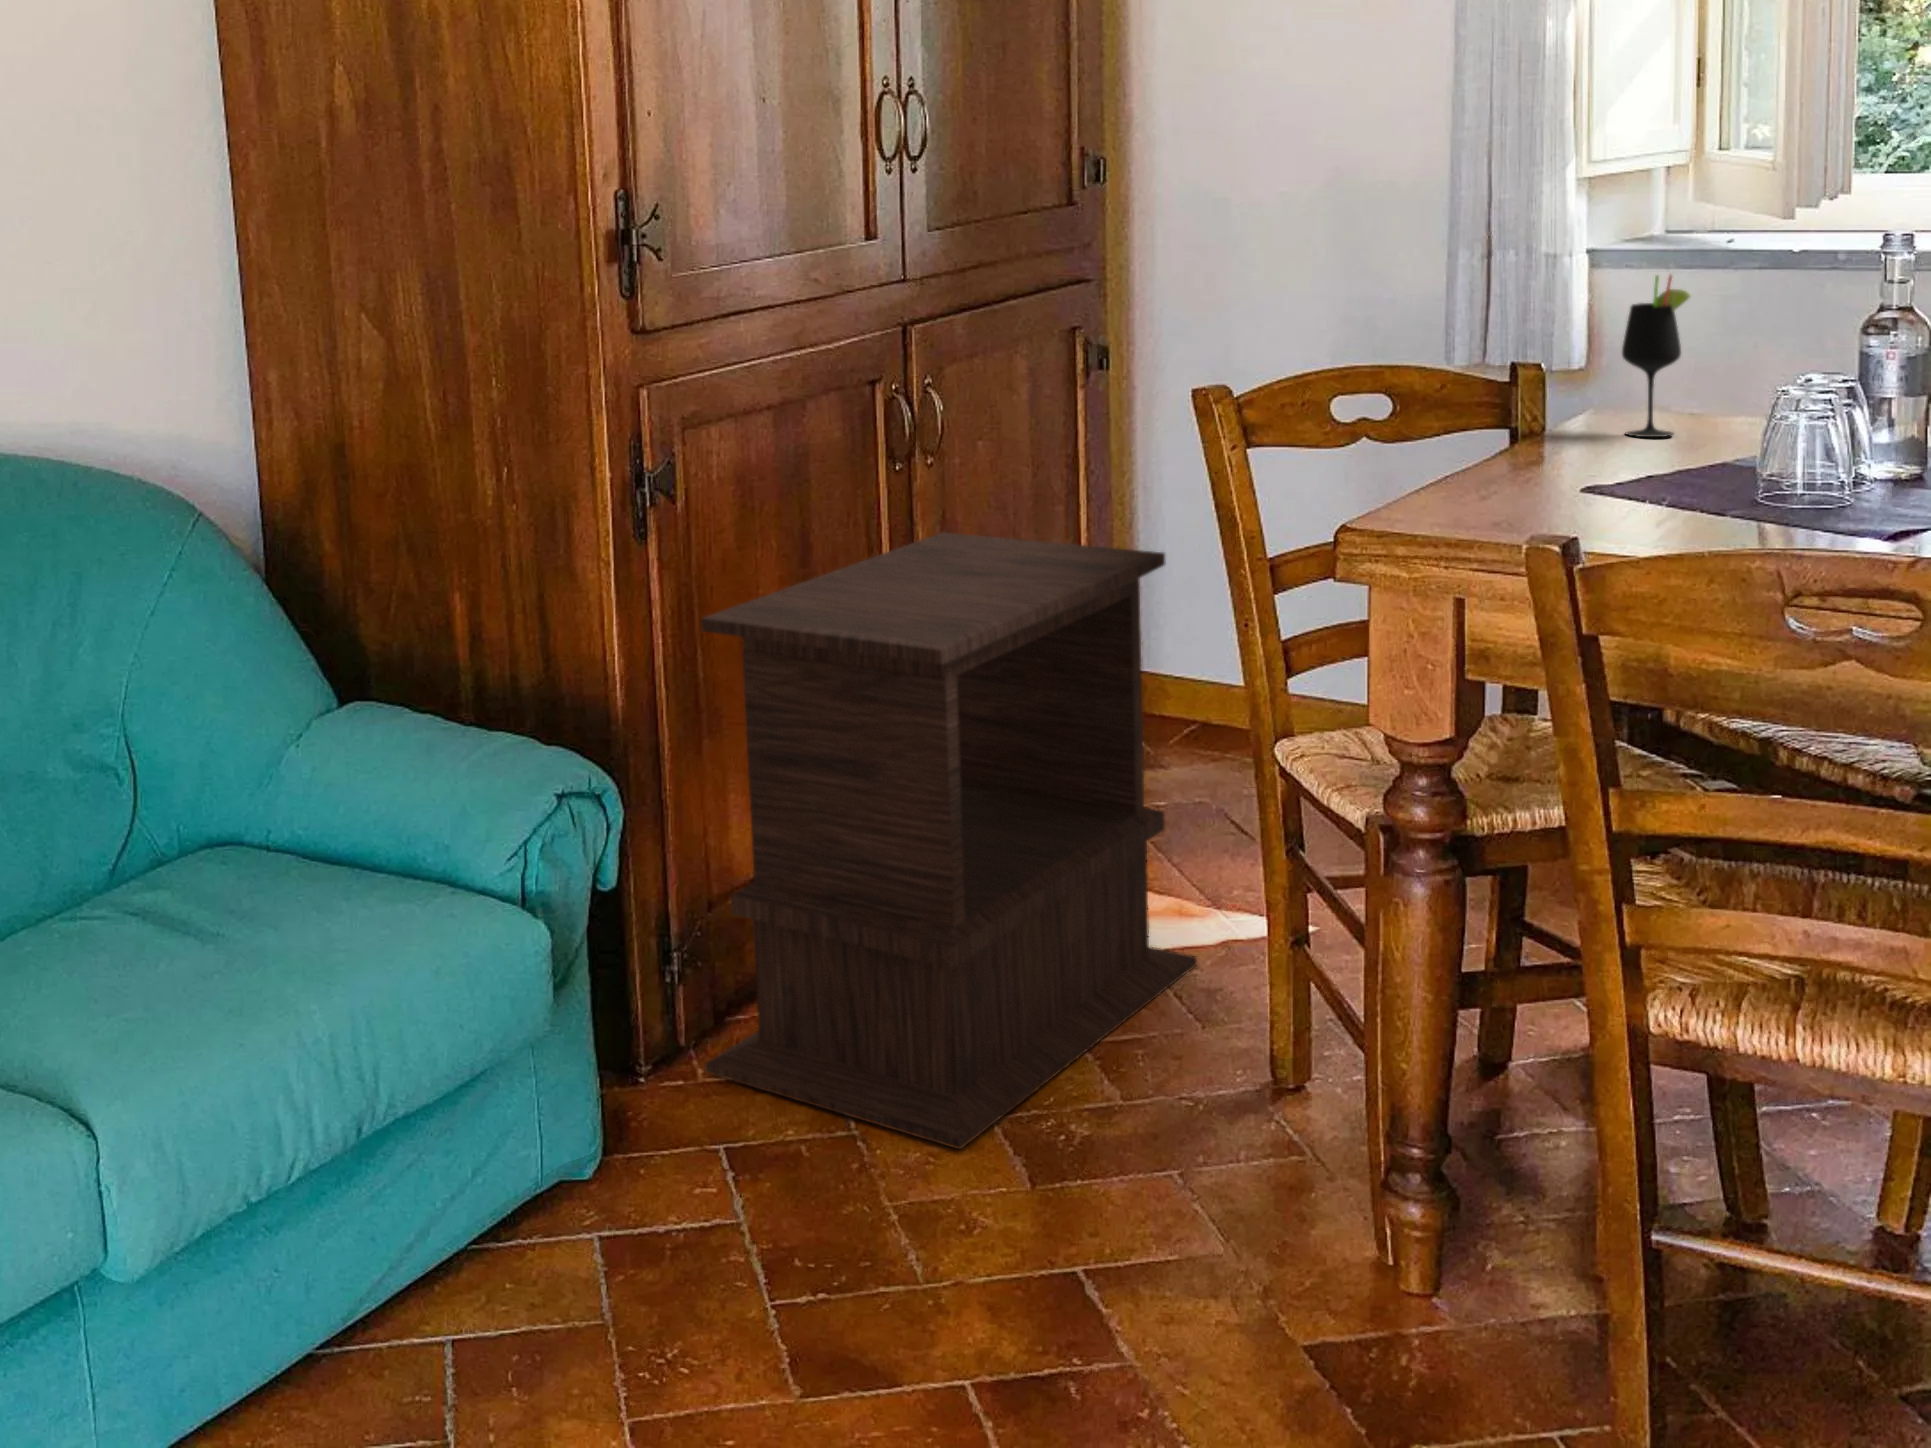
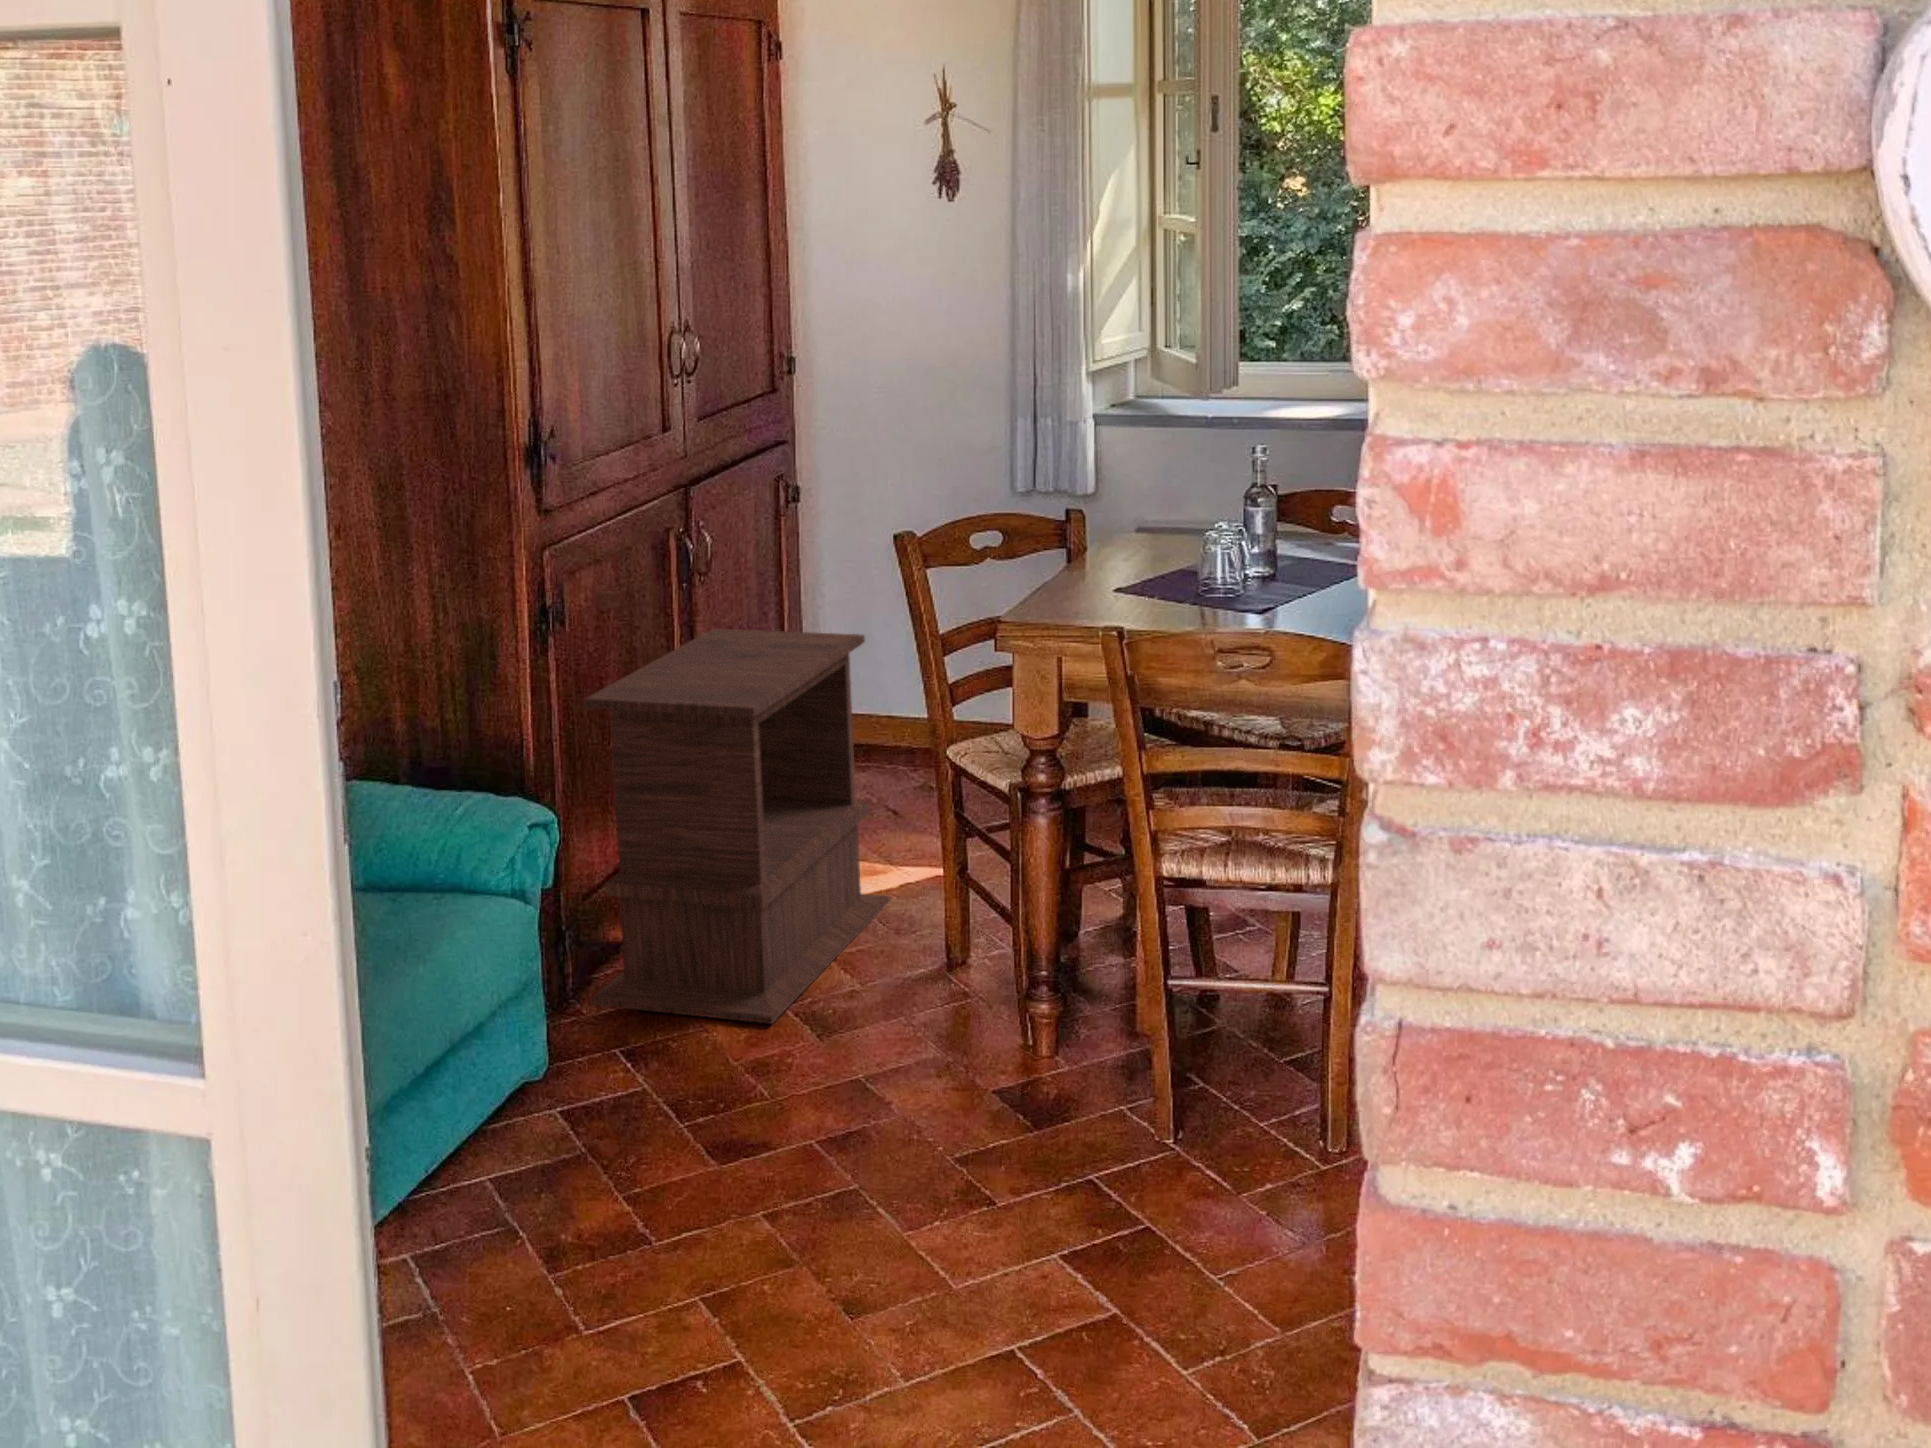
wine glass: present [1622,275,1690,437] -> none [1125,456,1161,551]

